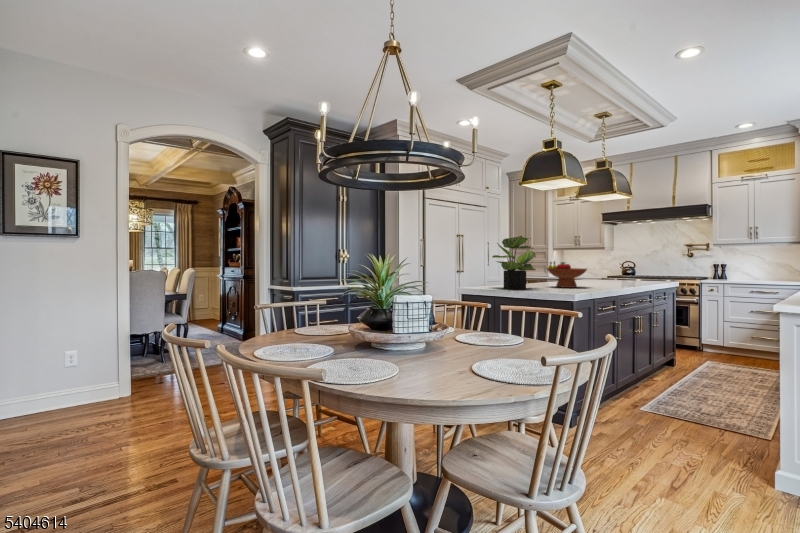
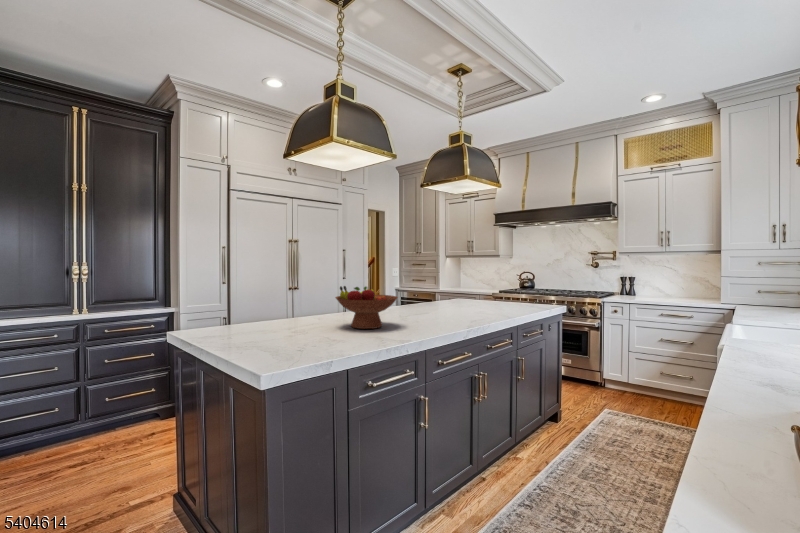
potted plant: present [492,236,535,289] -> none [225,246,302,338]

